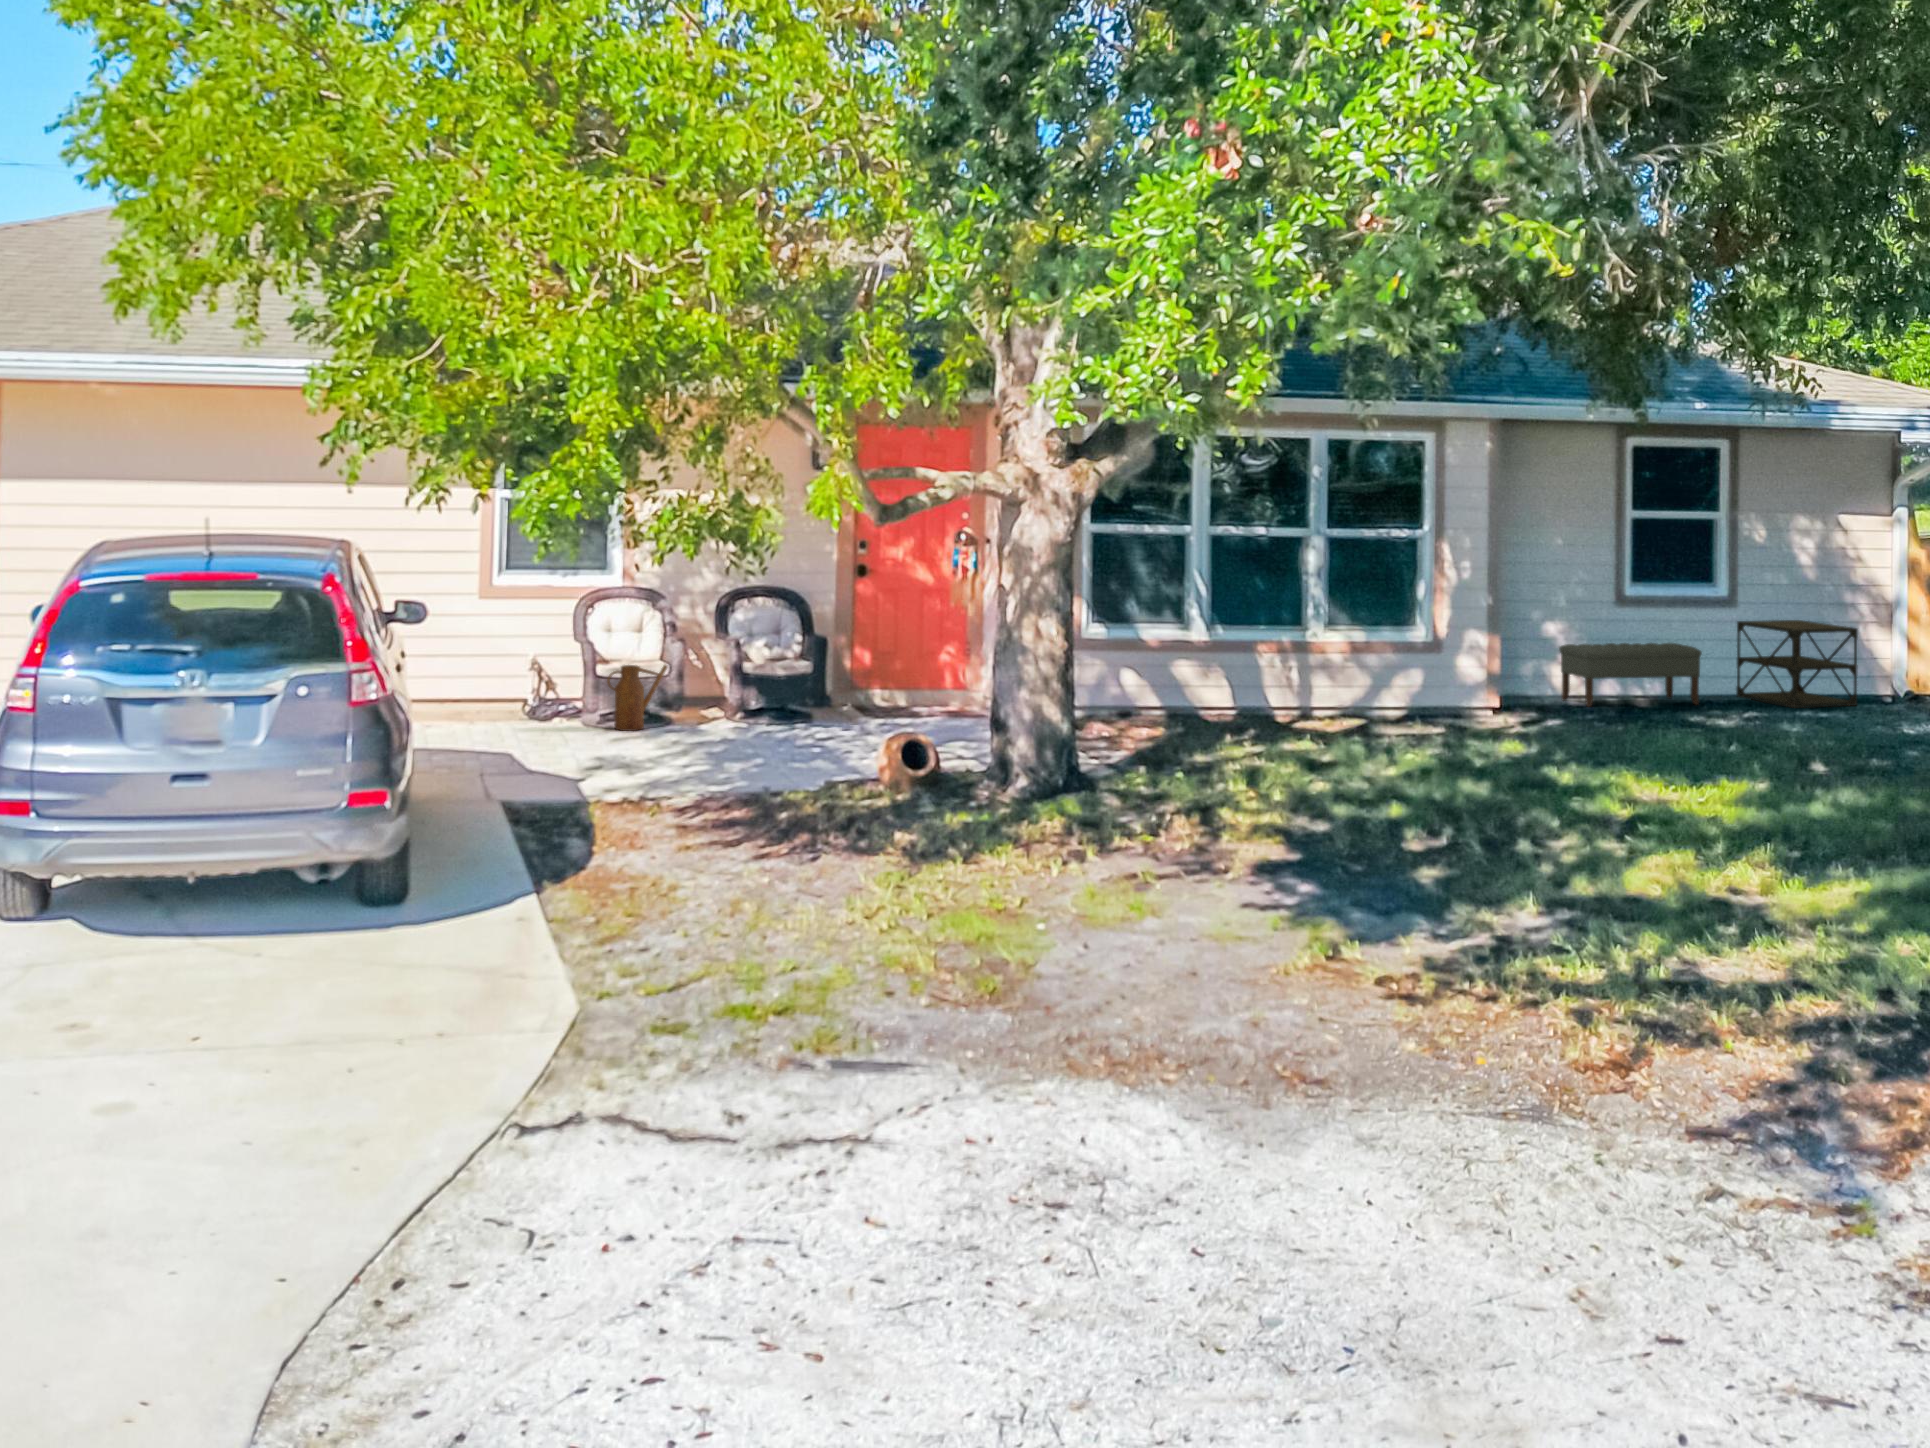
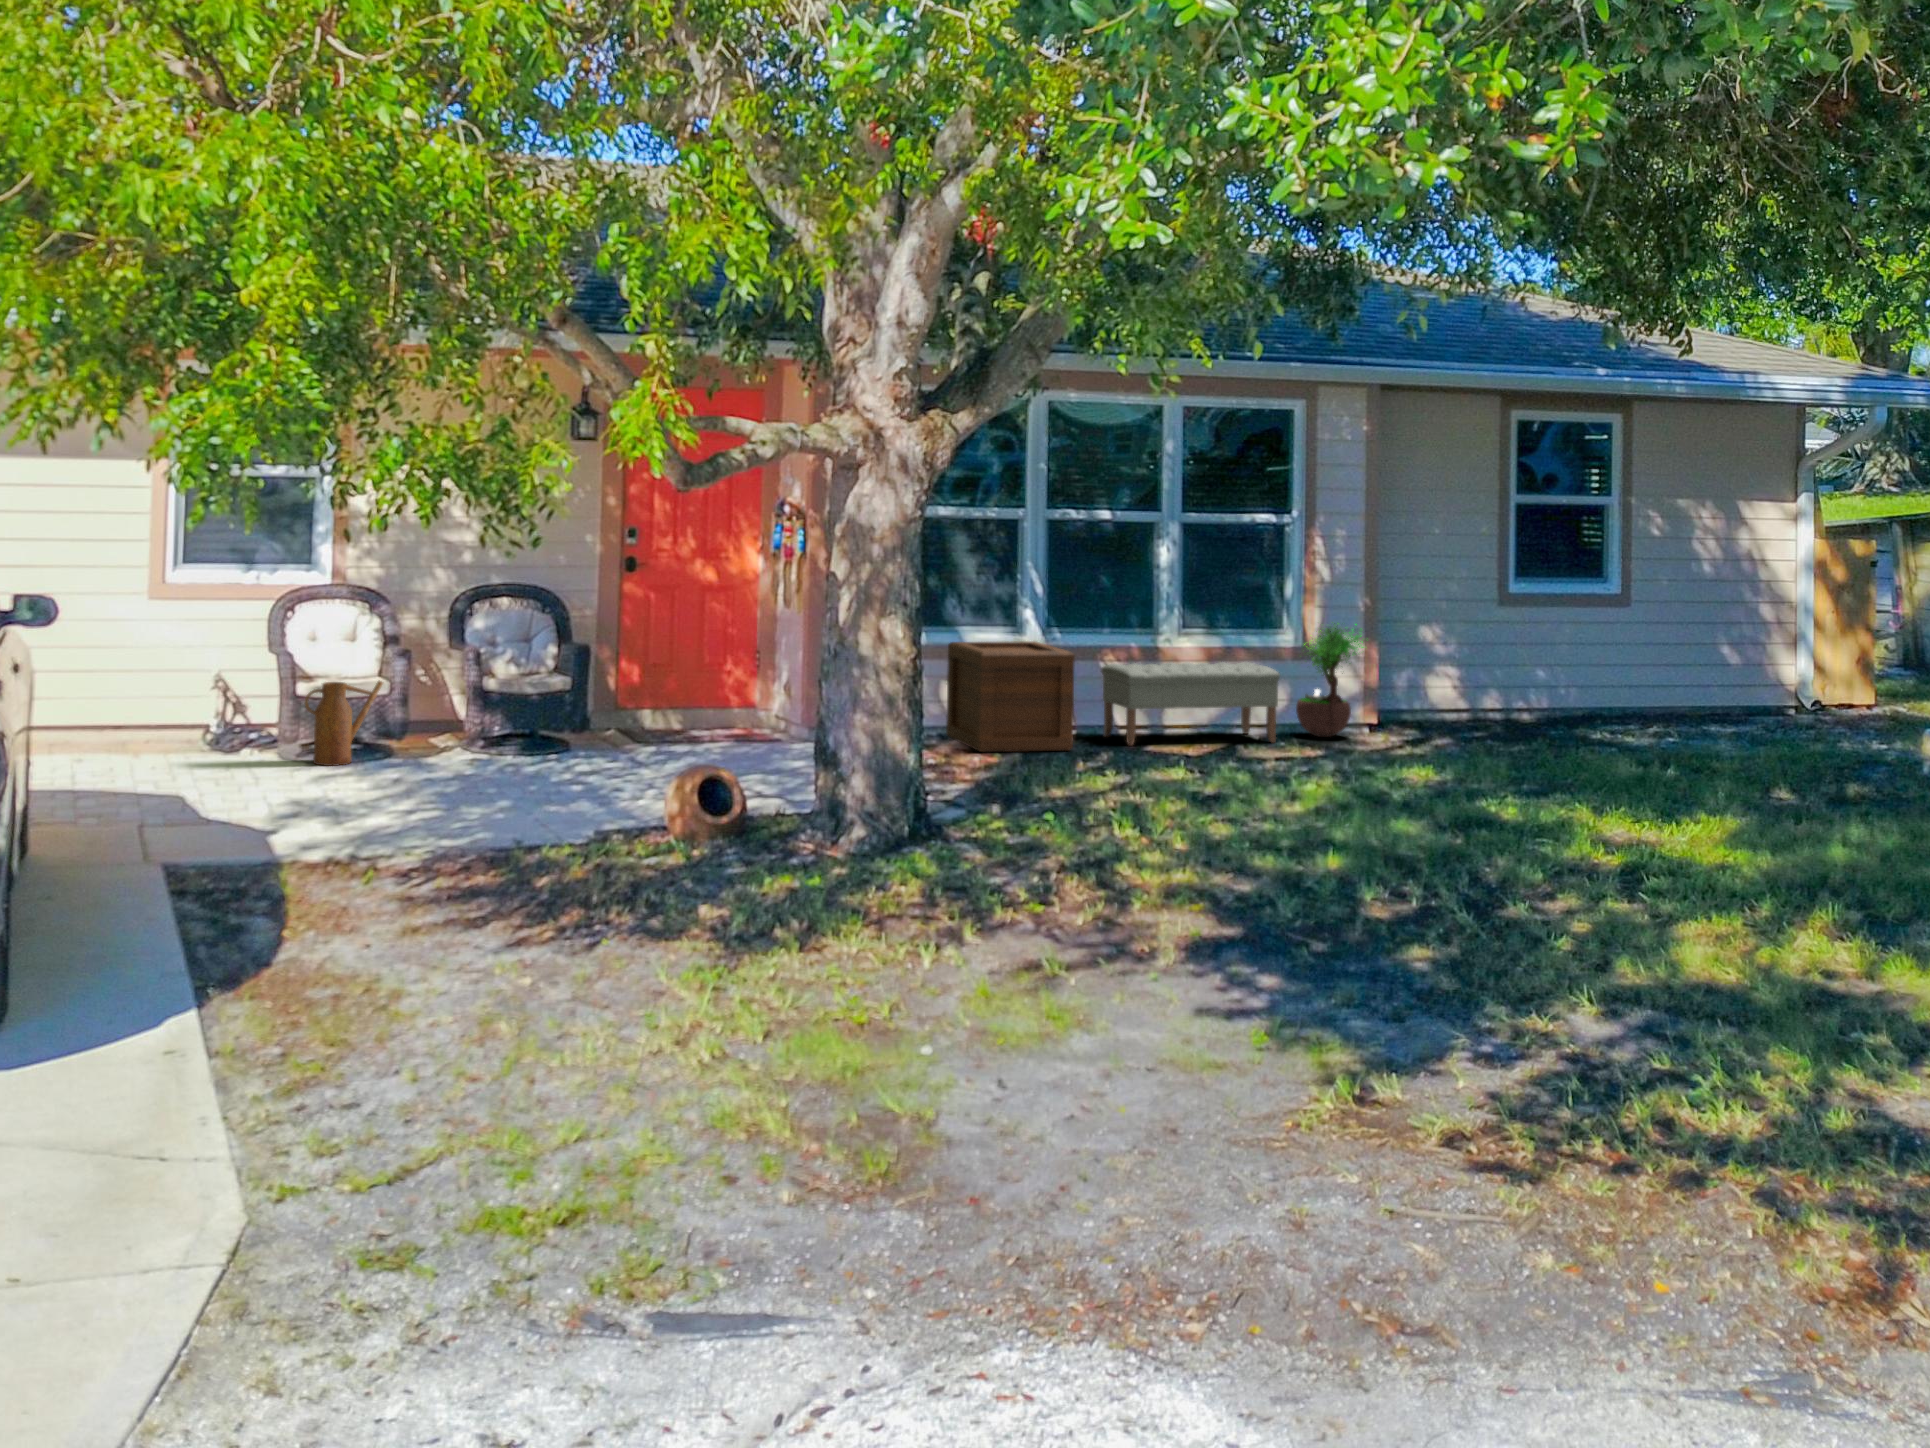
potted tree: none [1422,614,1481,716] -> present [1296,622,1364,737]
side table: present [1736,620,1858,708] -> none [1638,622,1778,724]
wooden crate: none [1125,635,1228,726] -> present [946,641,1075,752]
bench: present [1559,643,1702,707] -> present [1101,662,1280,746]

